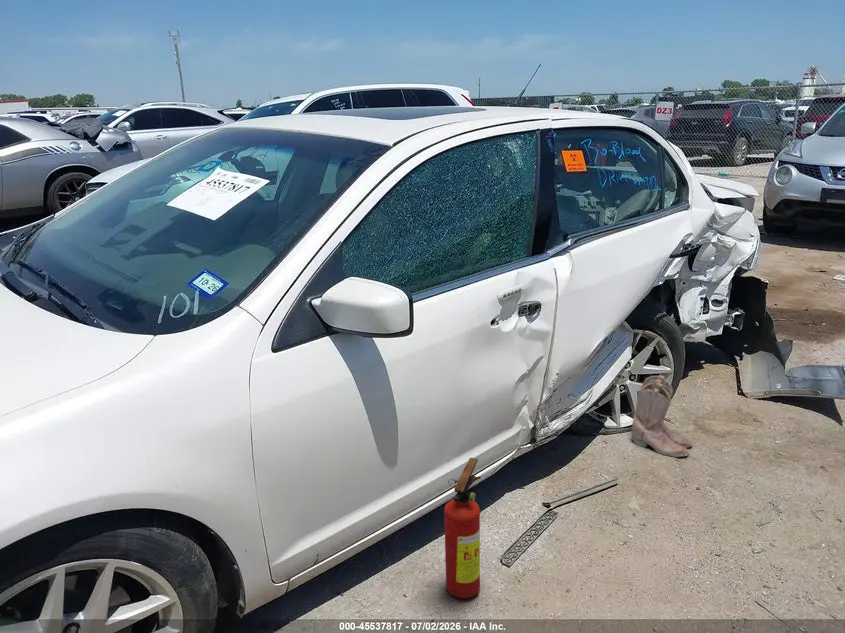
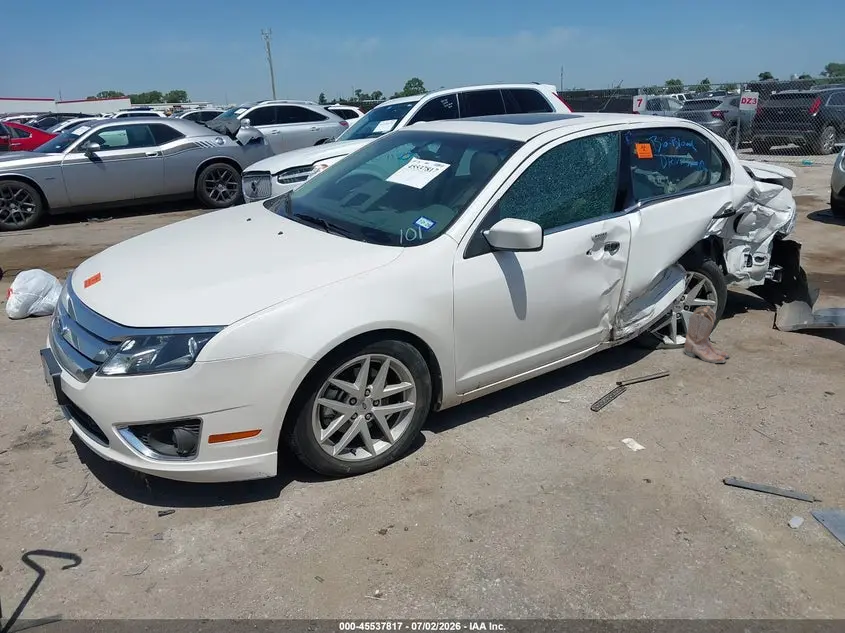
fire extinguisher: present [444,458,481,598] -> none [553,336,577,424]

